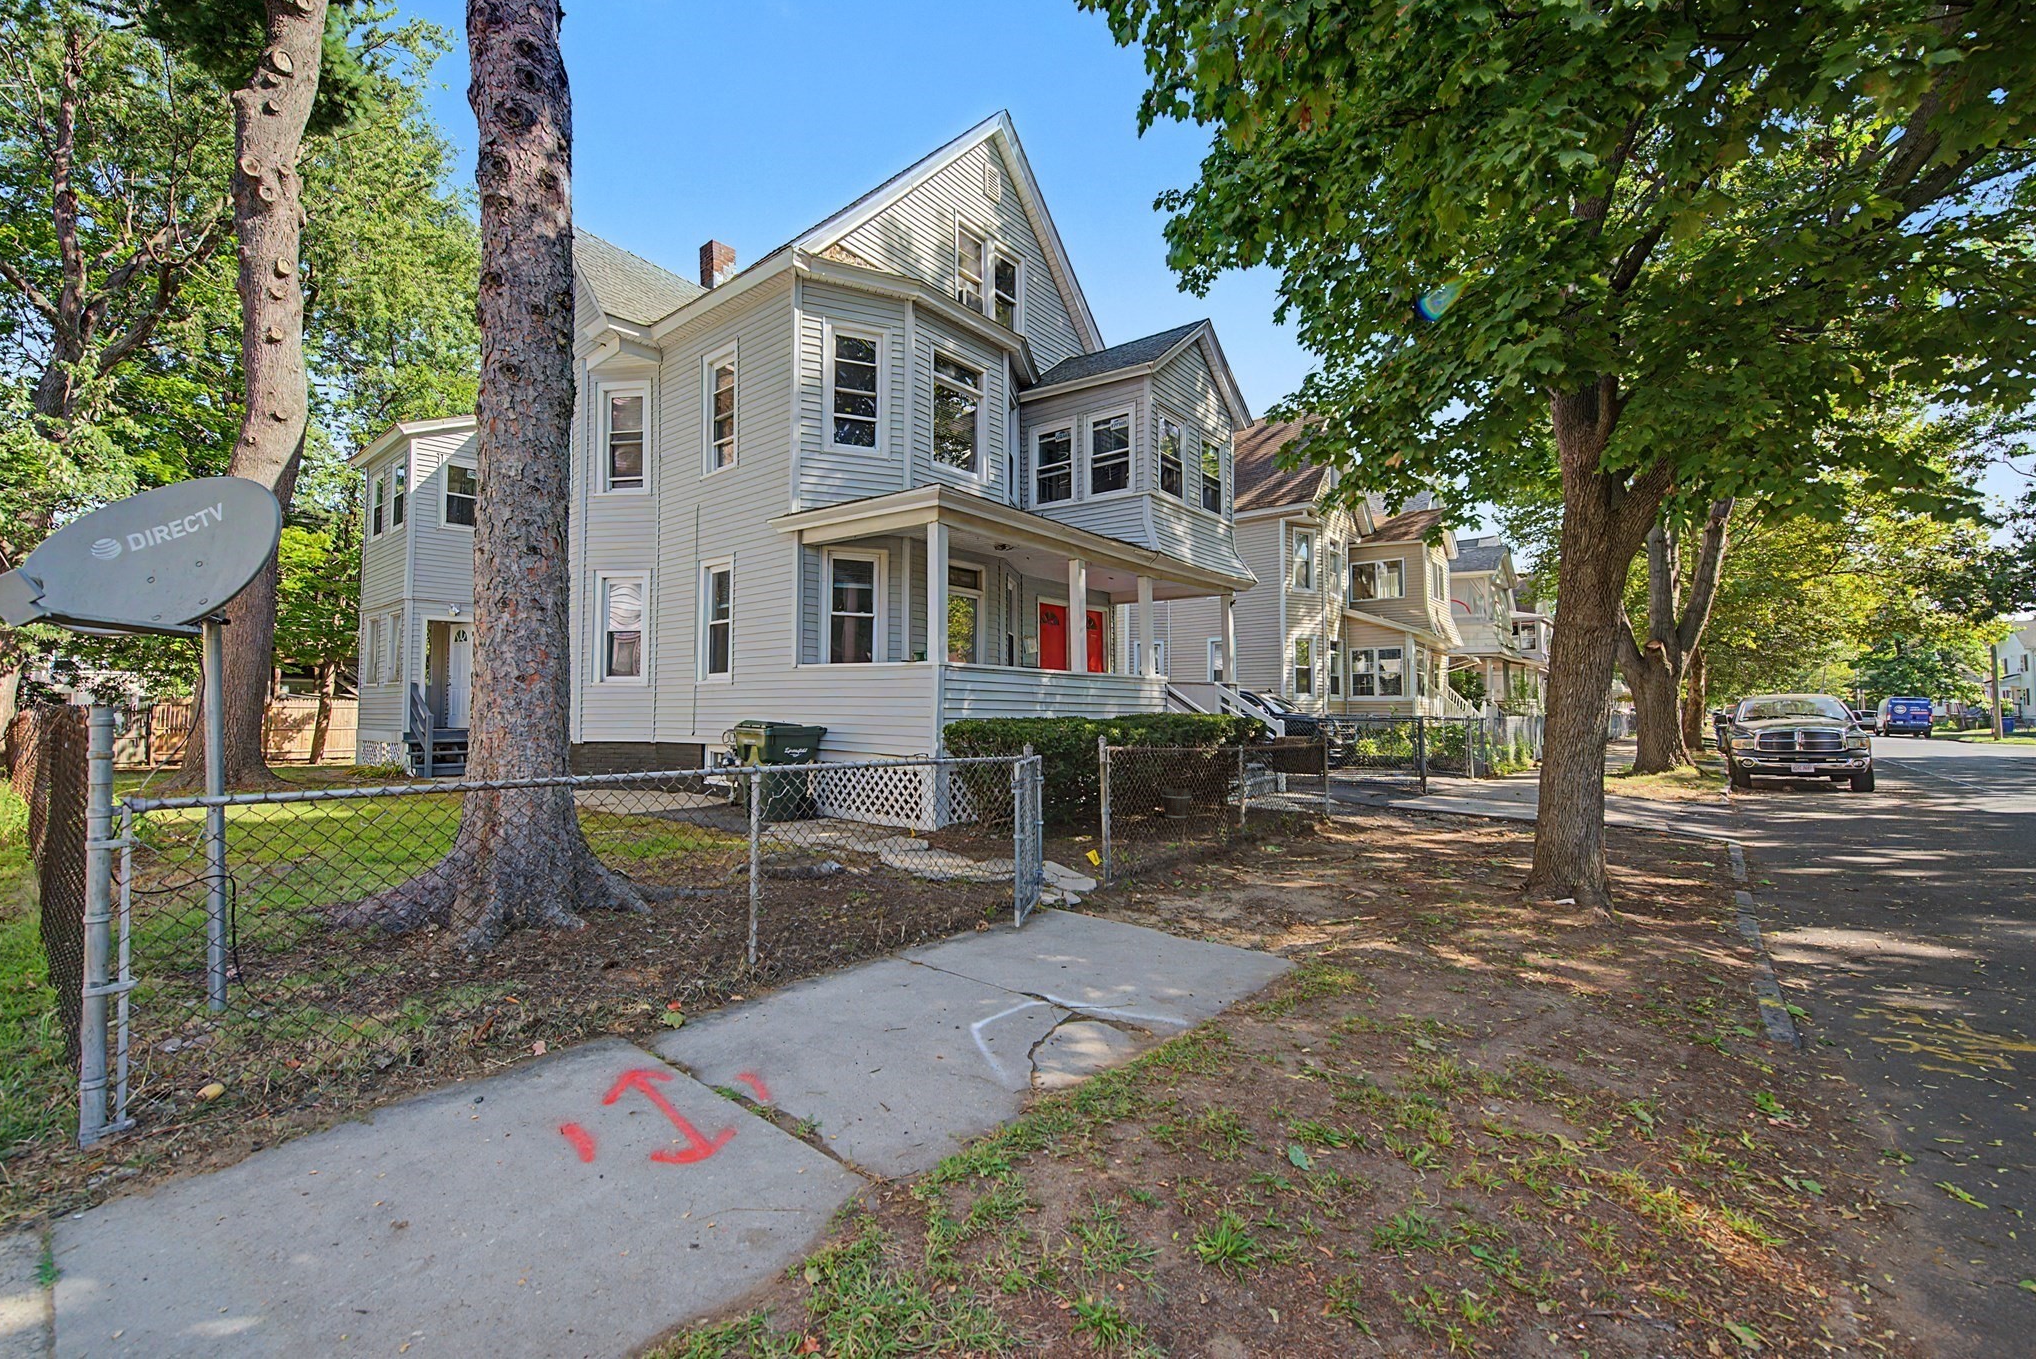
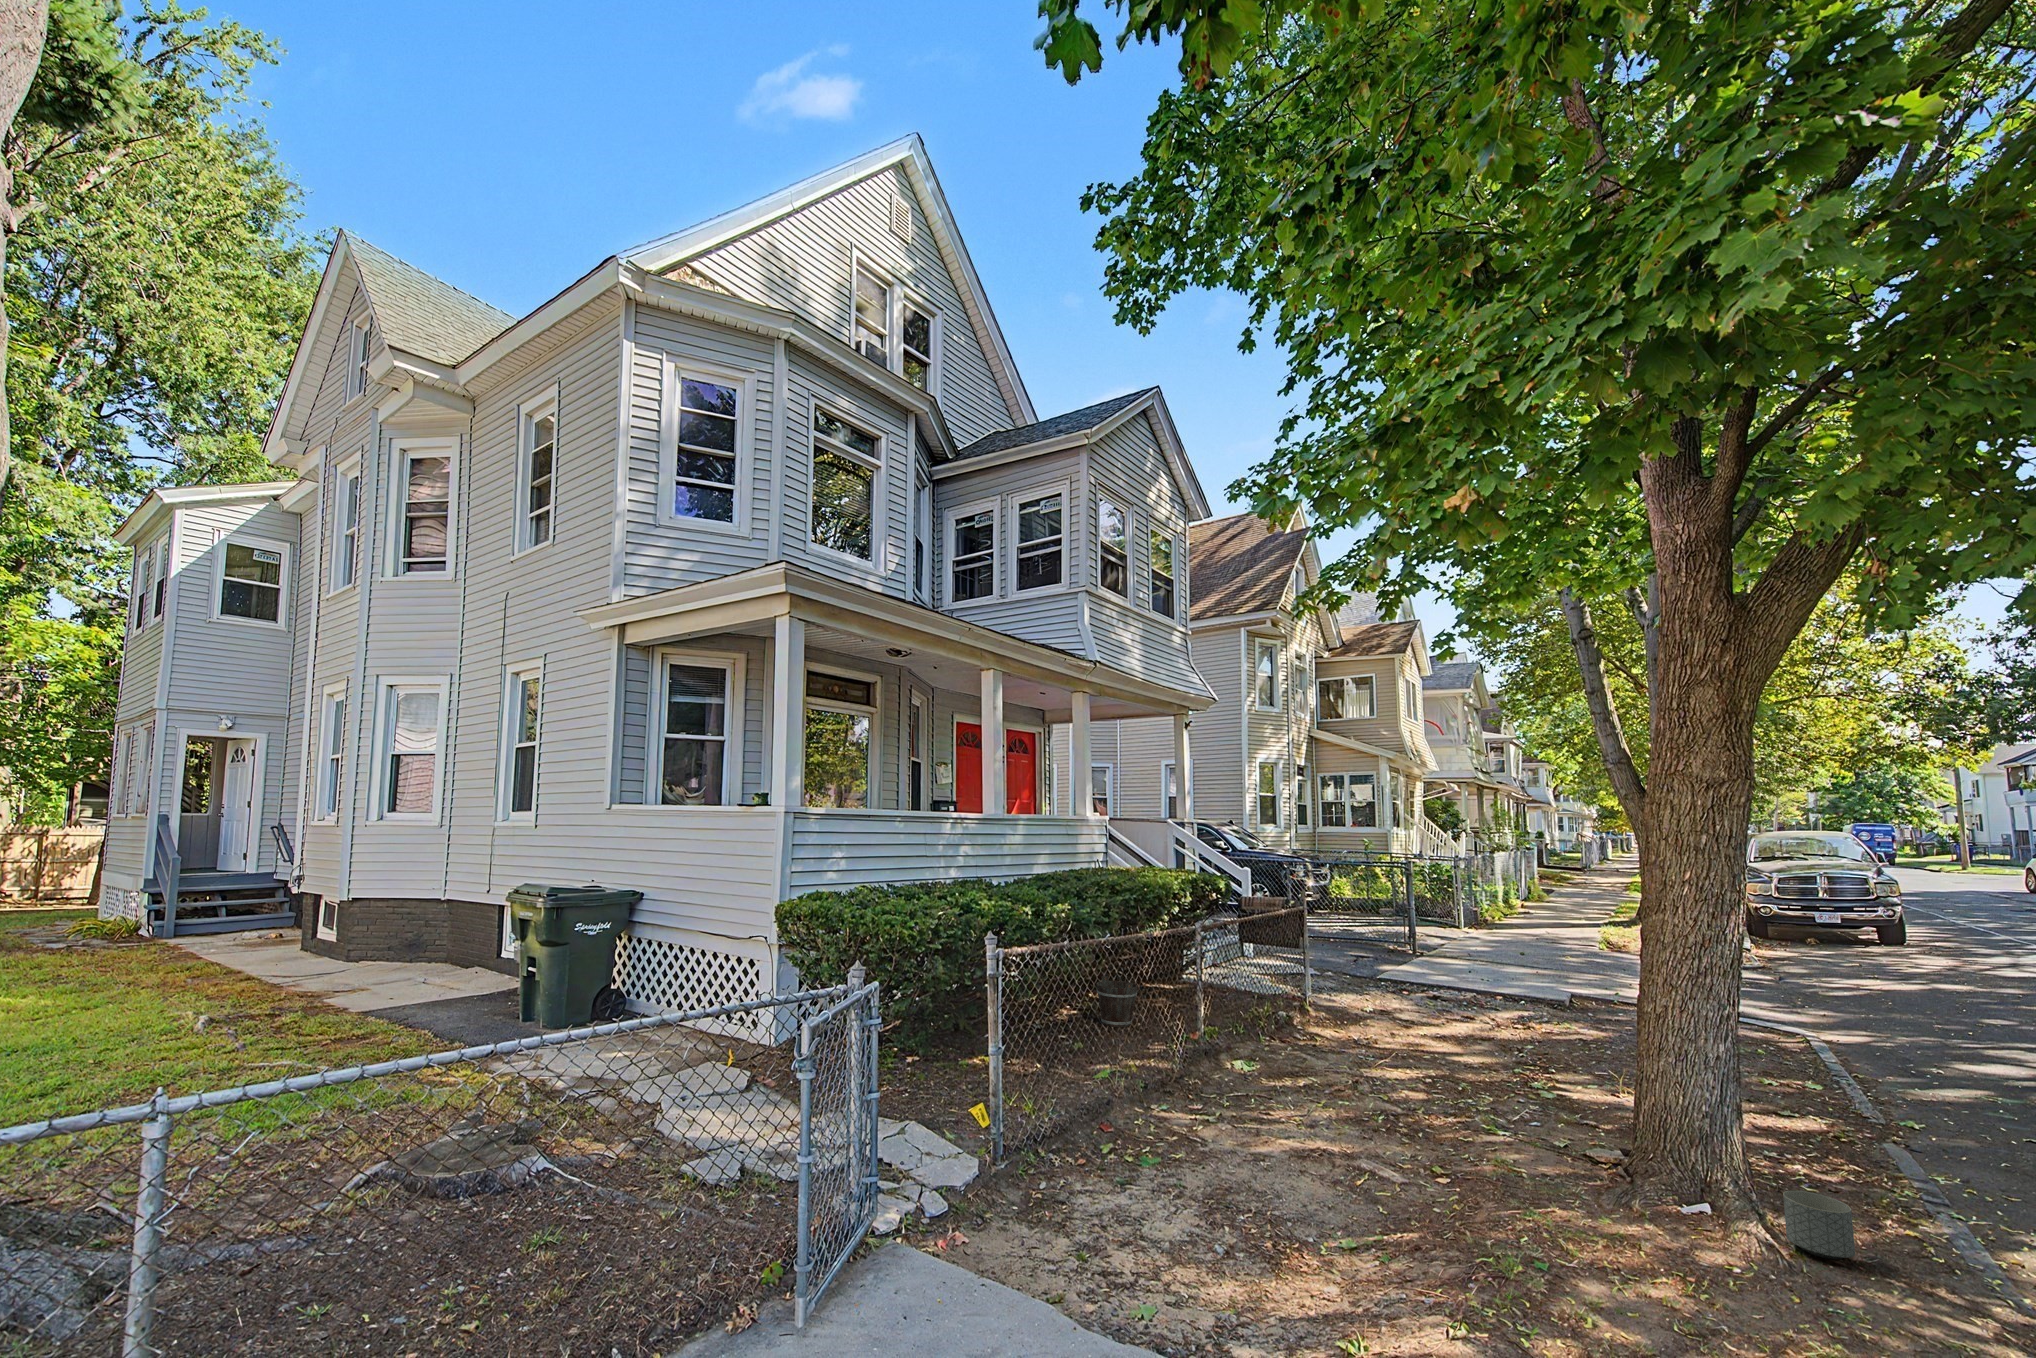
planter: none [1604,875,1643,911] -> present [1783,1191,1855,1259]

